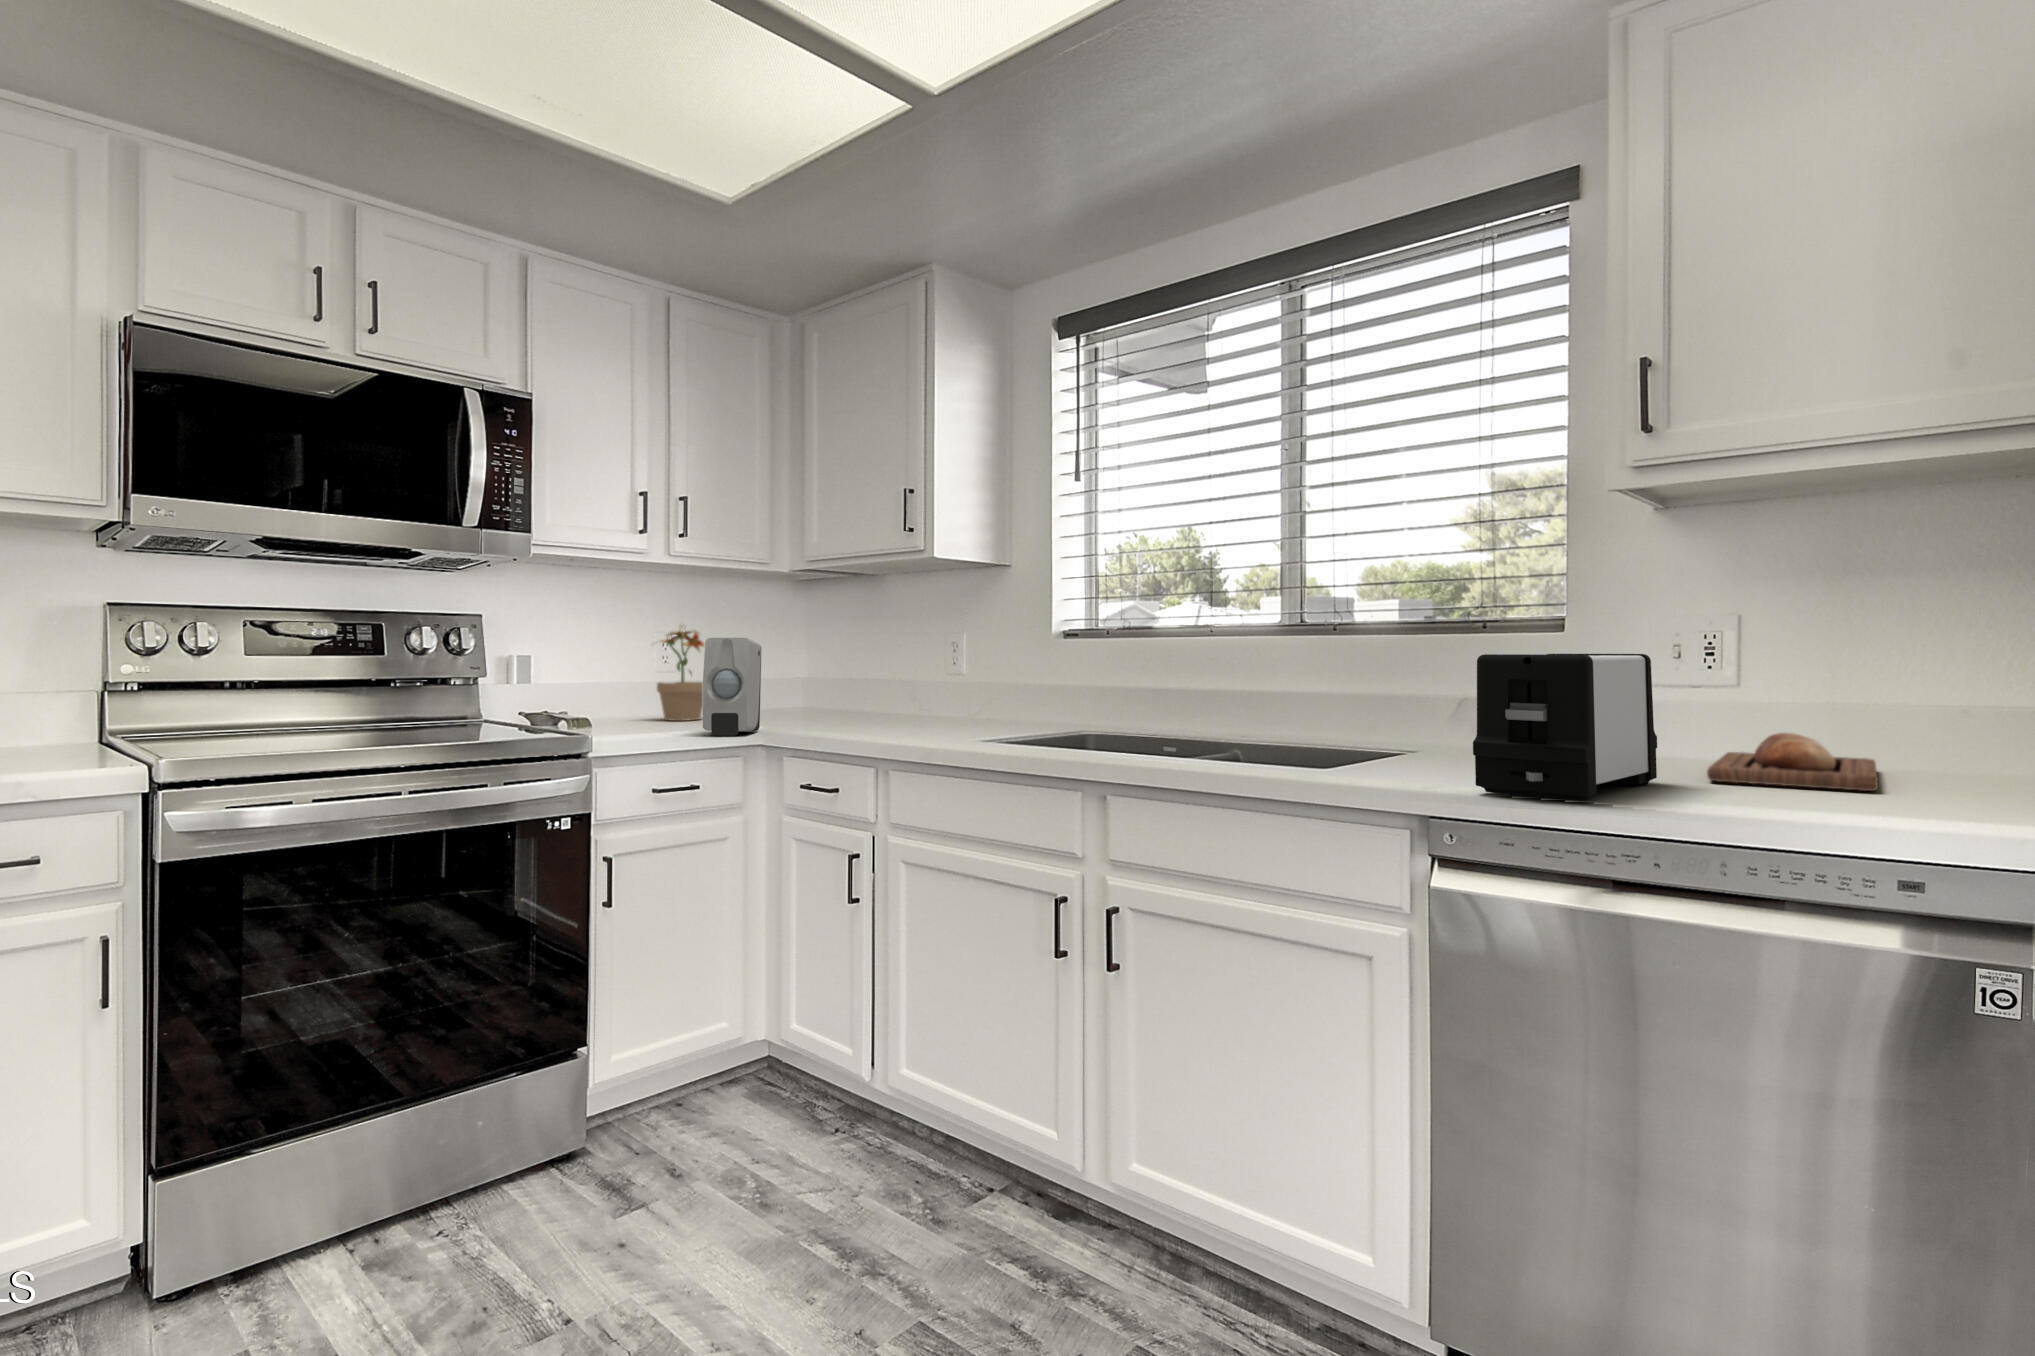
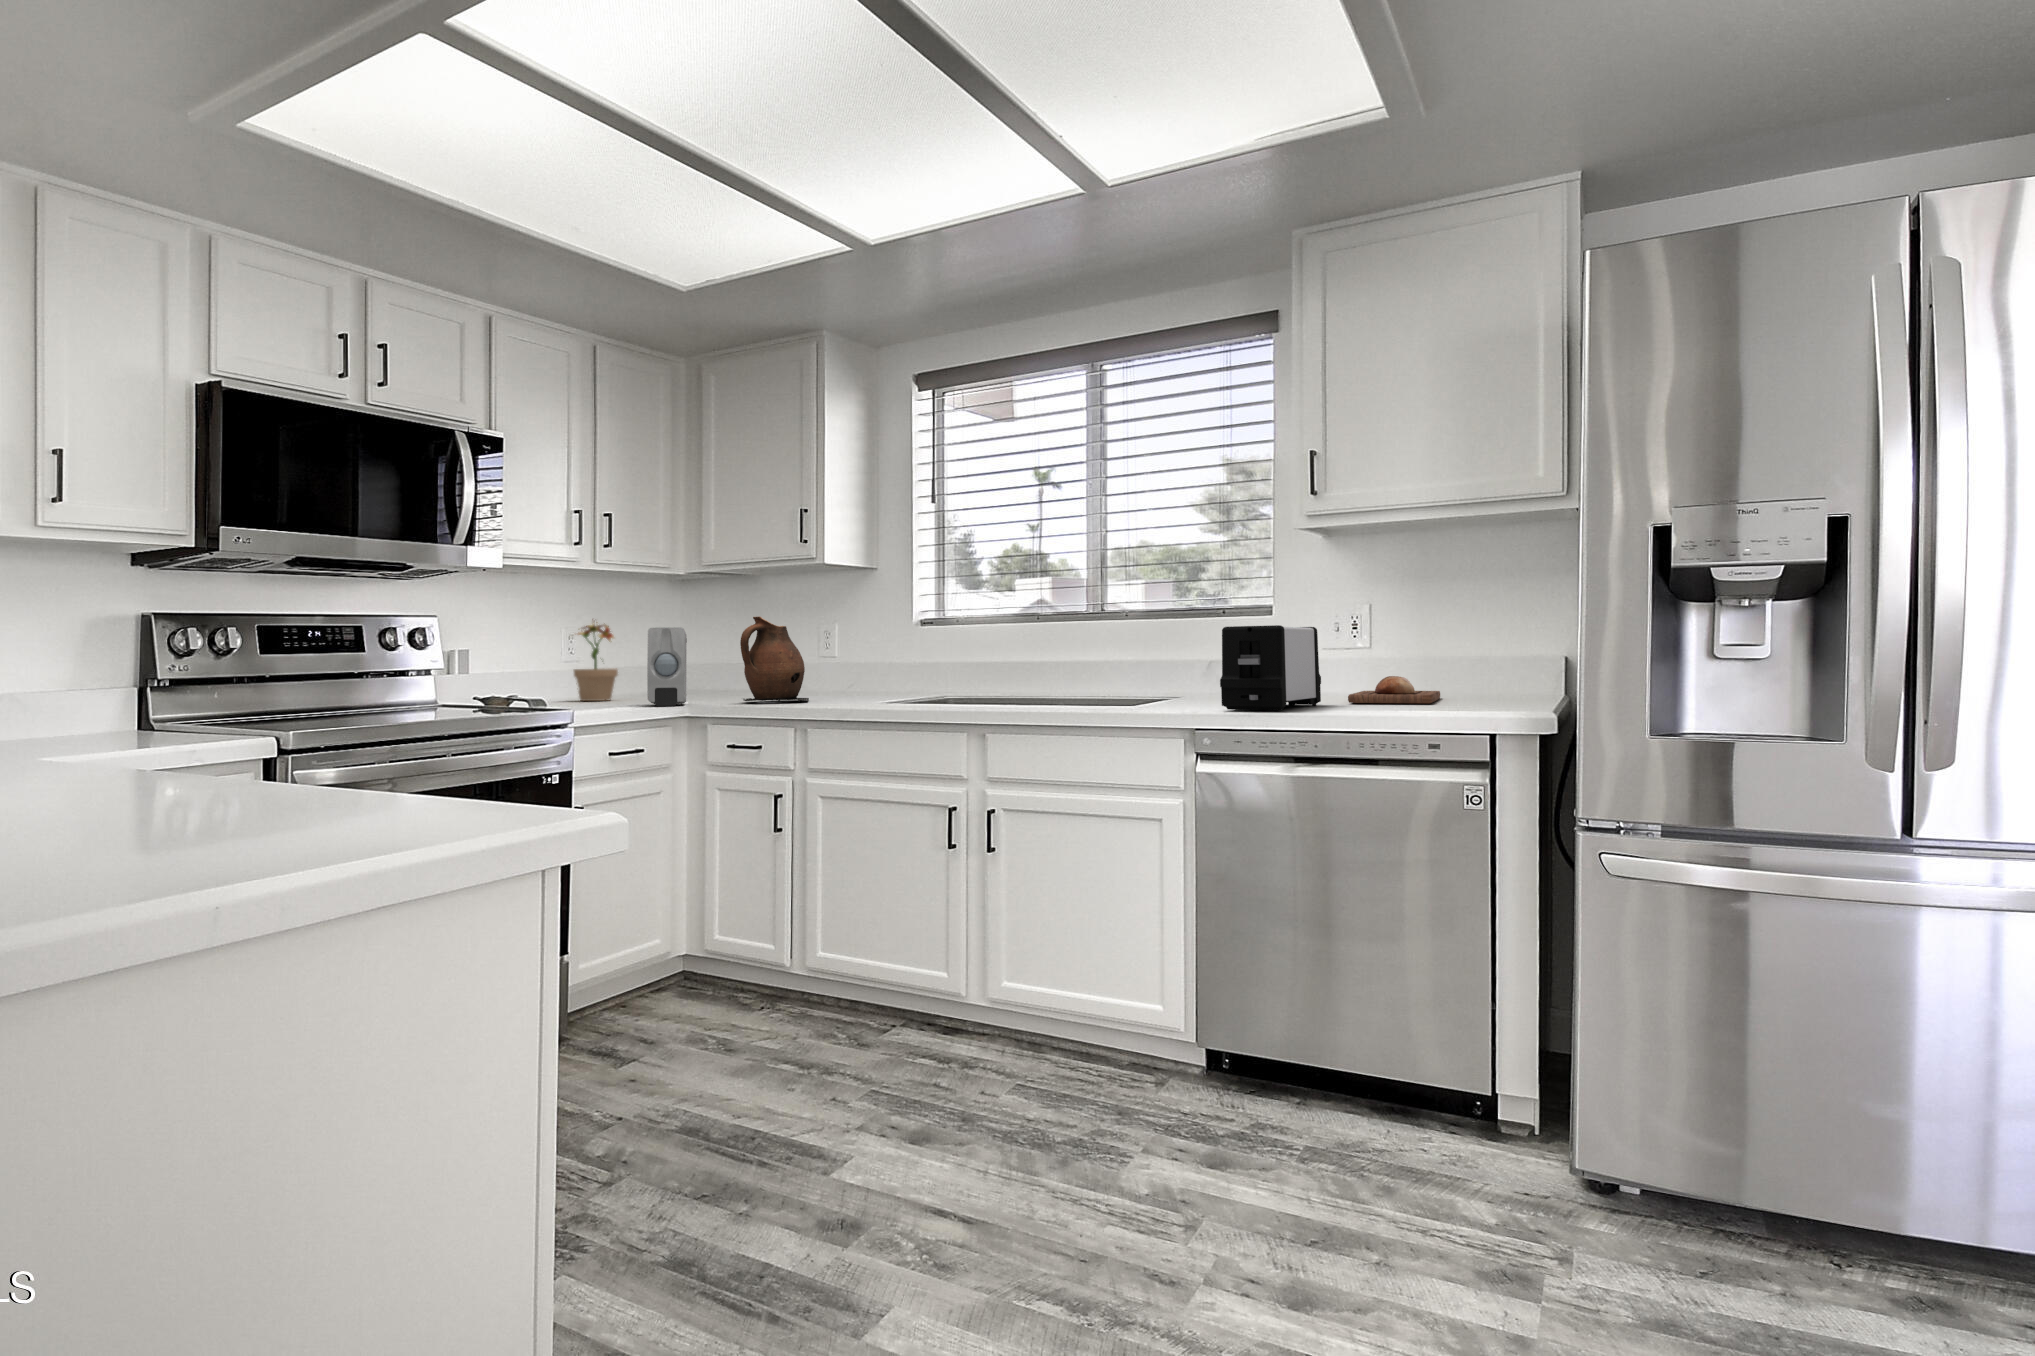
ceramic pitcher: none [819,624,912,735] -> present [740,616,809,702]

